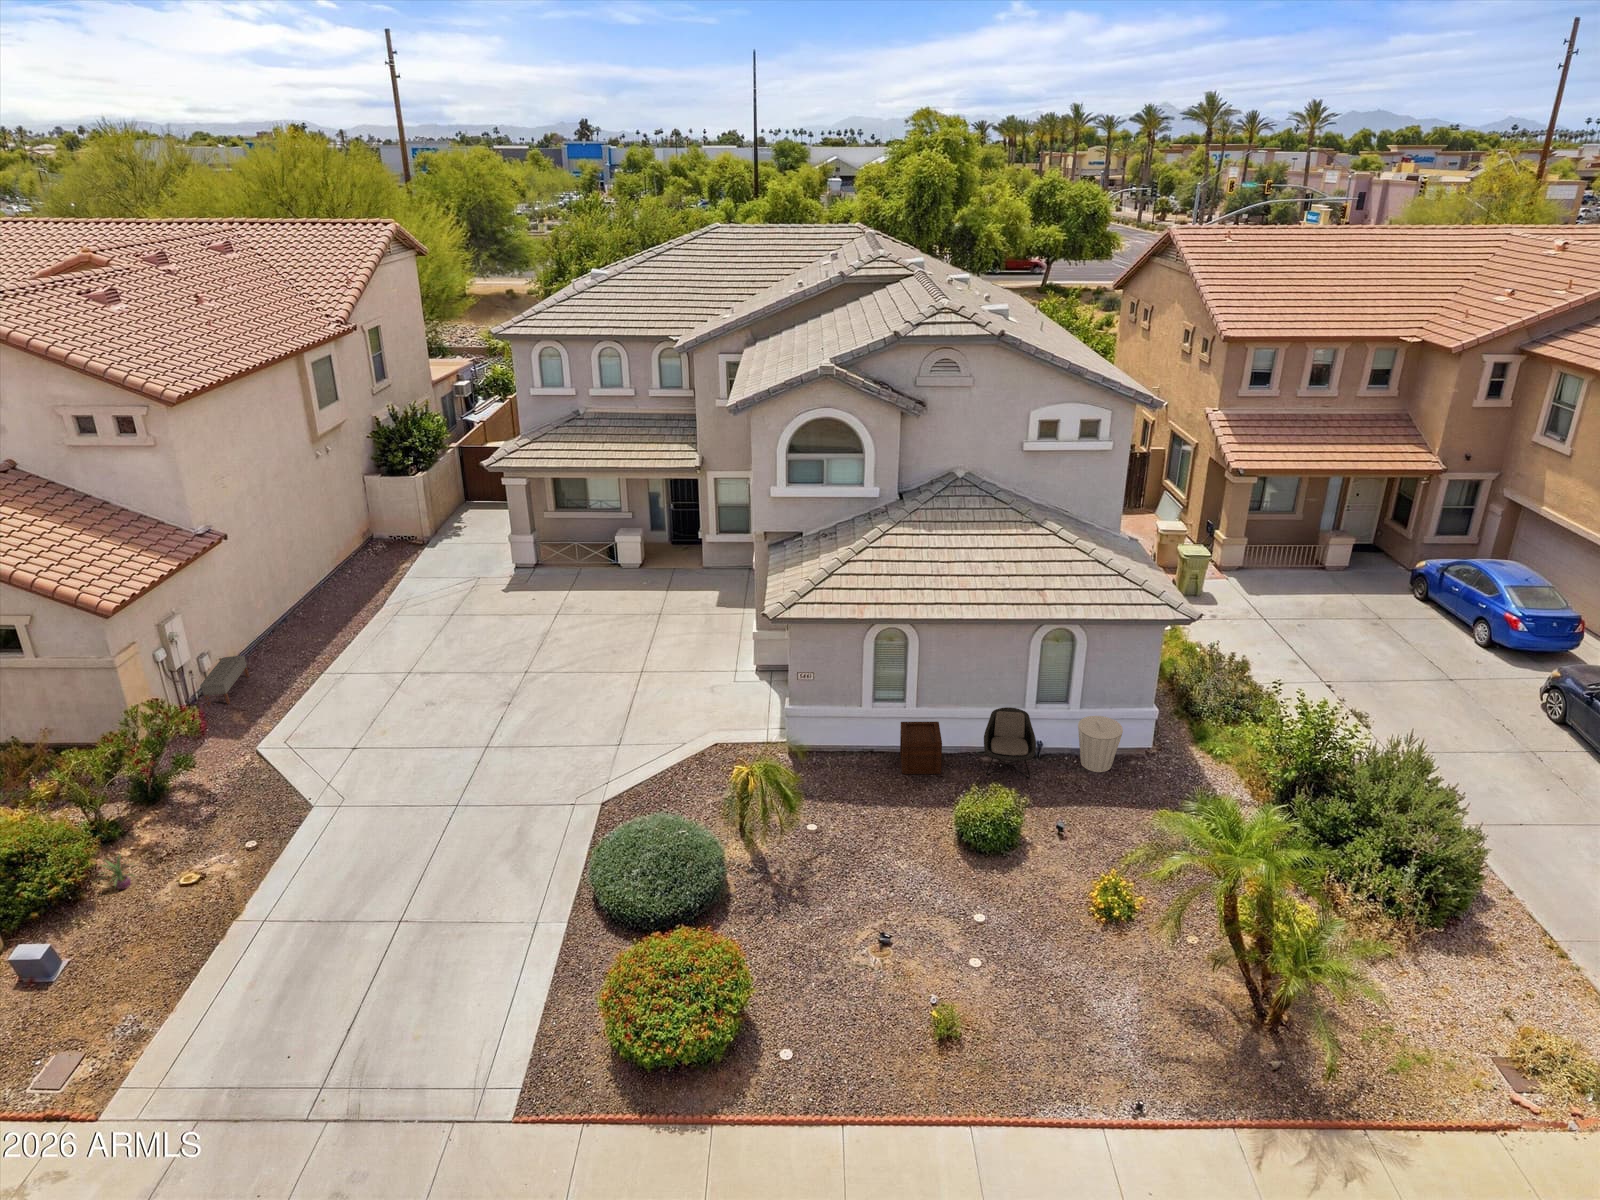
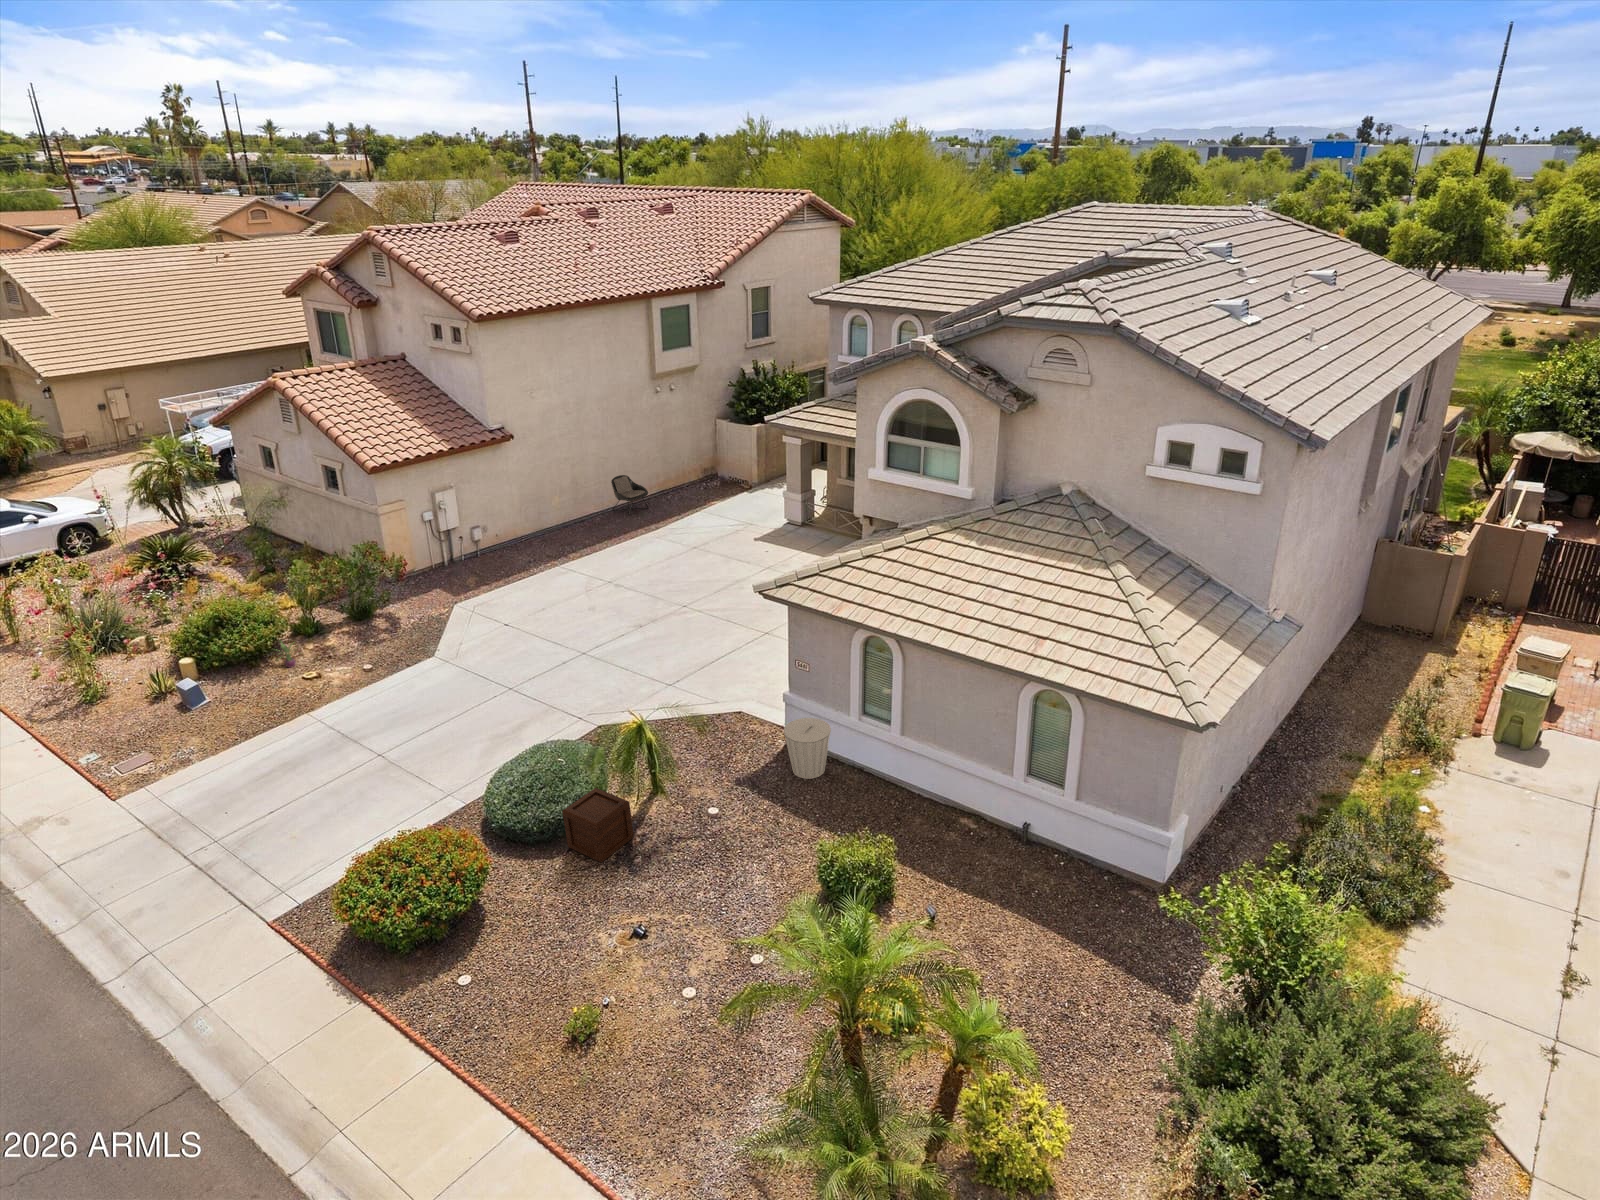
bench: present [200,656,250,706] -> none [461,533,510,569]
lounge chair: present [984,707,1036,778] -> present [611,475,648,515]
trash can: present [1078,716,1123,772] -> present [784,718,831,779]
wooden crate: present [900,722,942,774] -> present [562,788,634,863]

